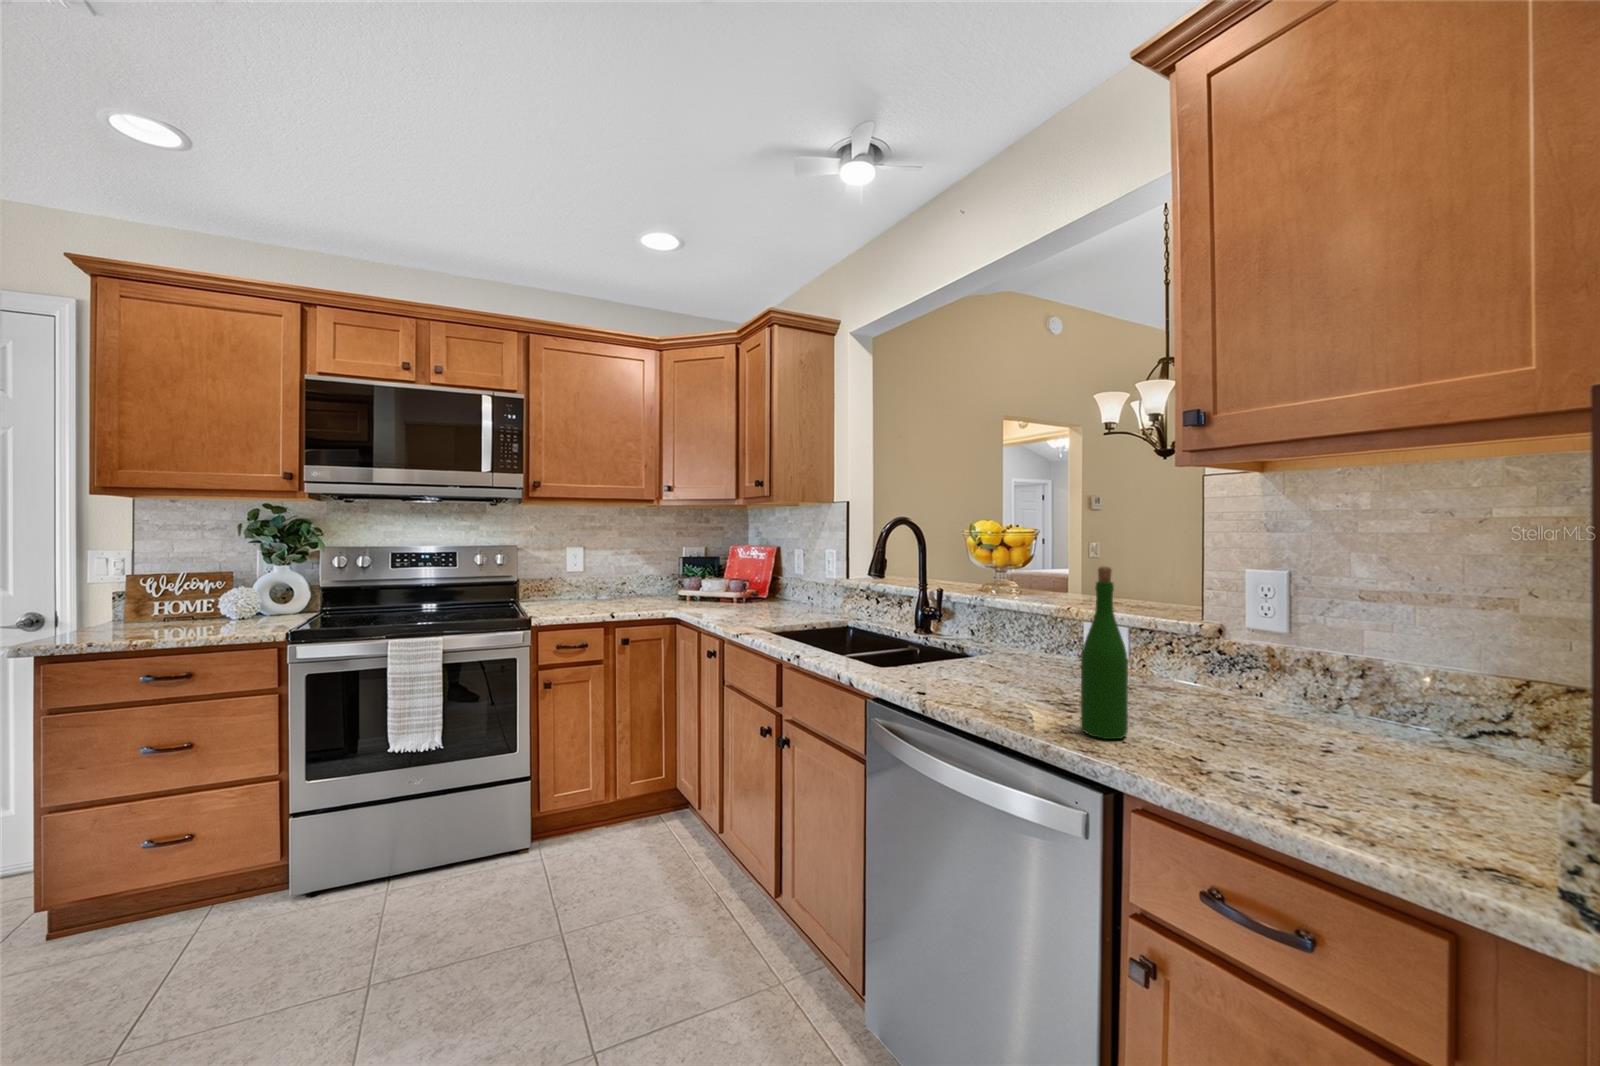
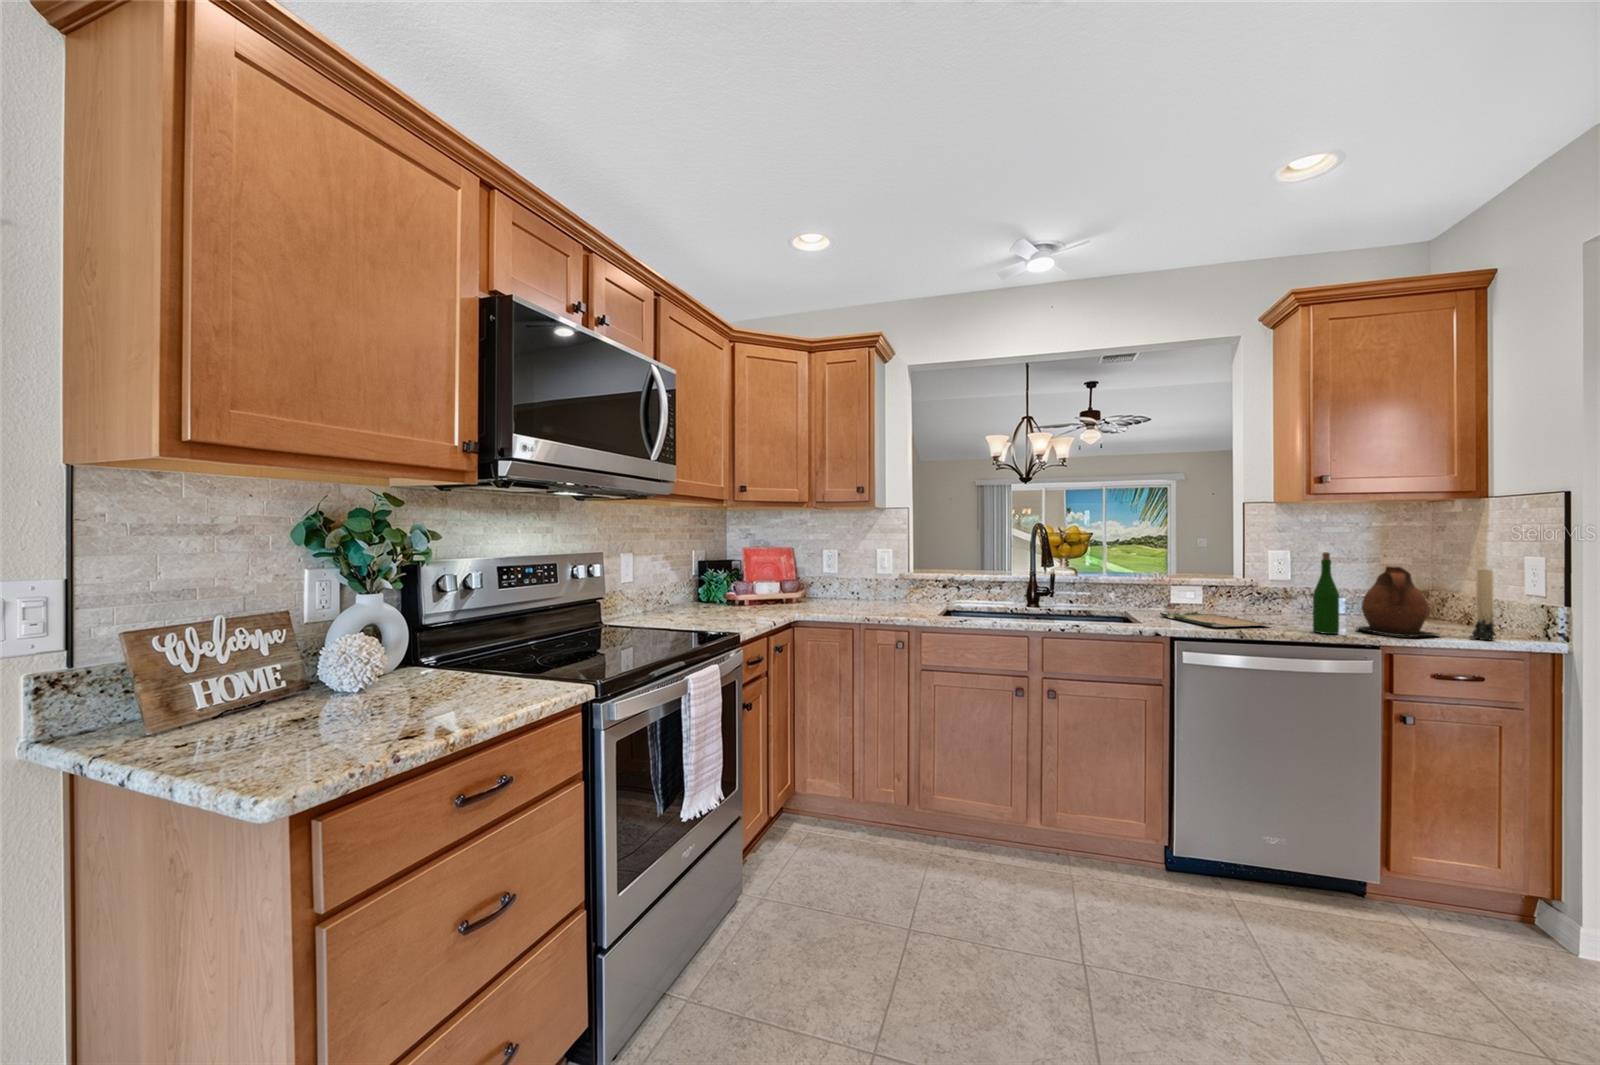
ceramic pitcher: none [1185,604,1362,797] -> present [1356,566,1439,636]
candle: none [1400,625,1483,841] -> present [1470,570,1496,640]
tray: none [952,662,1088,705] -> present [1160,611,1272,628]

